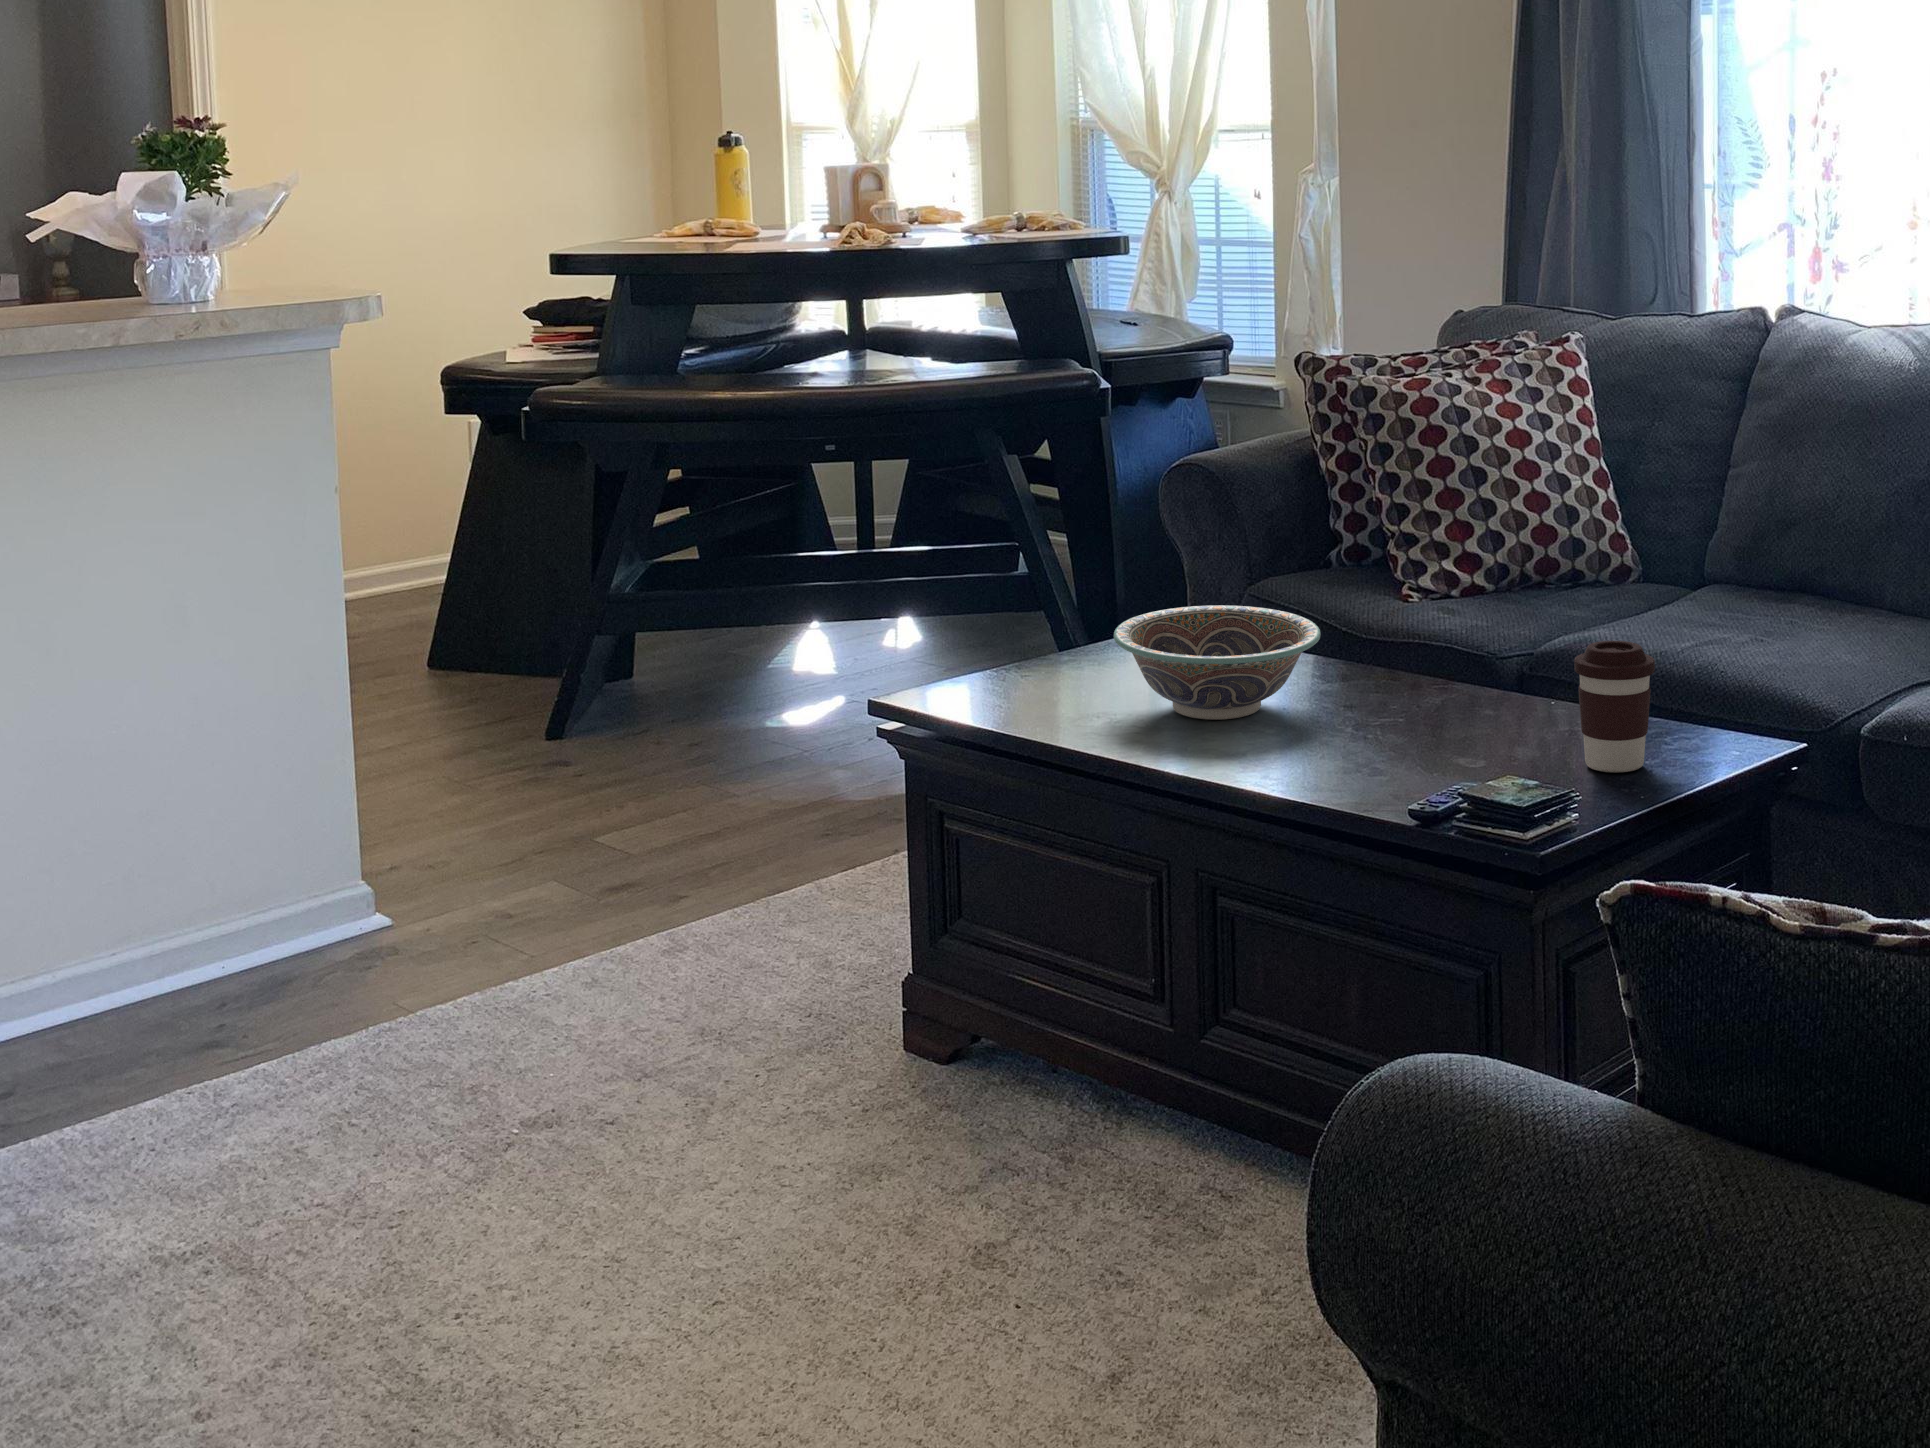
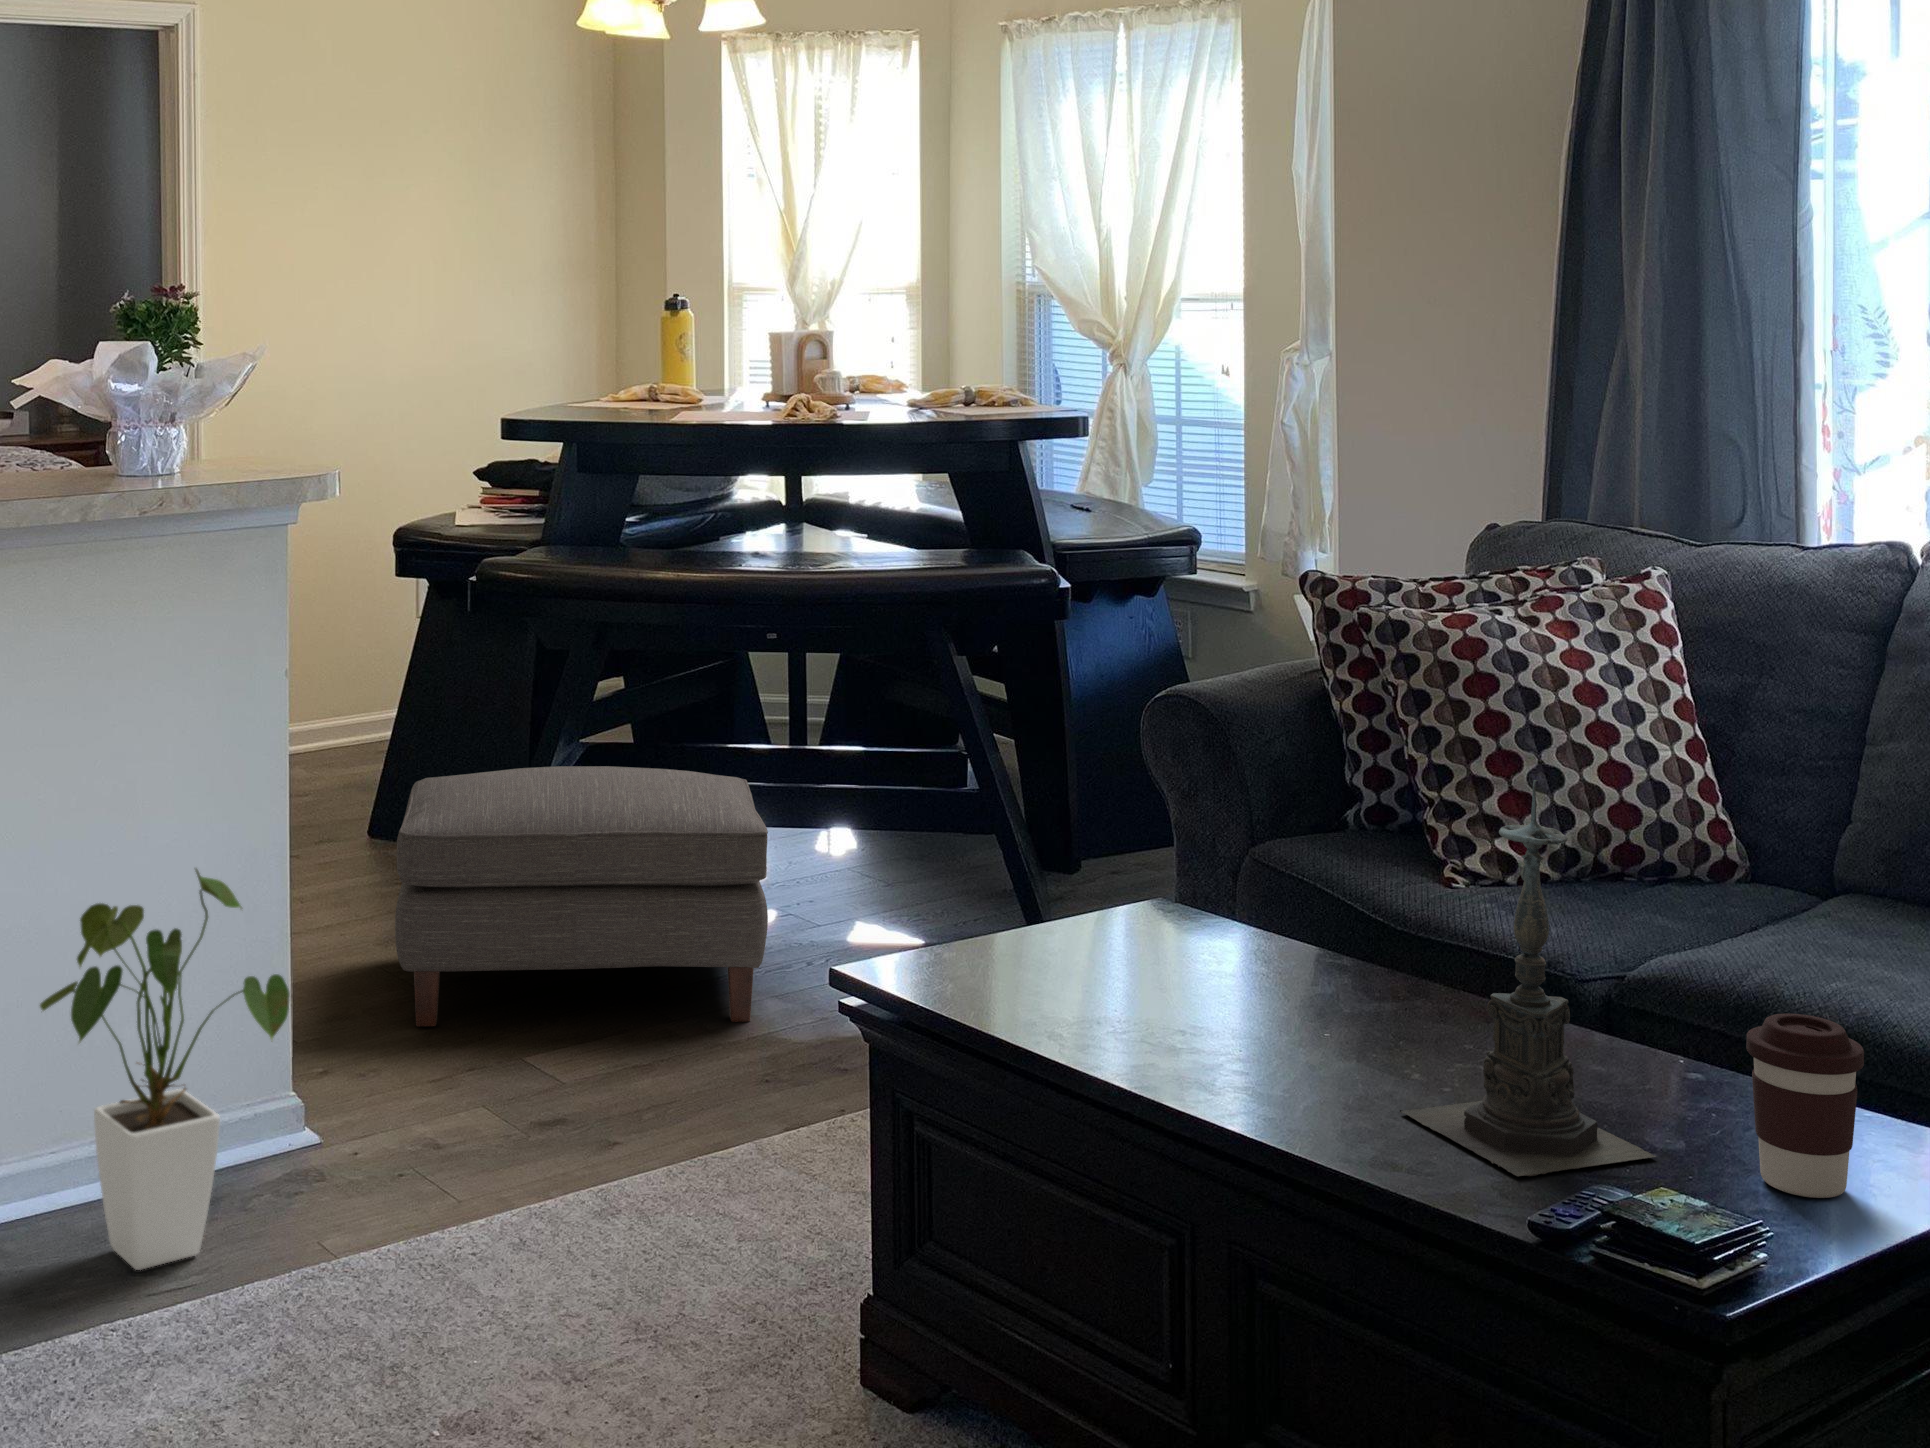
candle holder: none [1327,479,1514,781] -> present [1400,780,1656,1177]
ottoman: none [461,571,827,818] -> present [395,766,768,1027]
decorative bowl: present [1114,605,1320,720] -> none [1124,898,1381,1050]
house plant: none [90,670,355,1040] -> present [40,869,290,1270]

